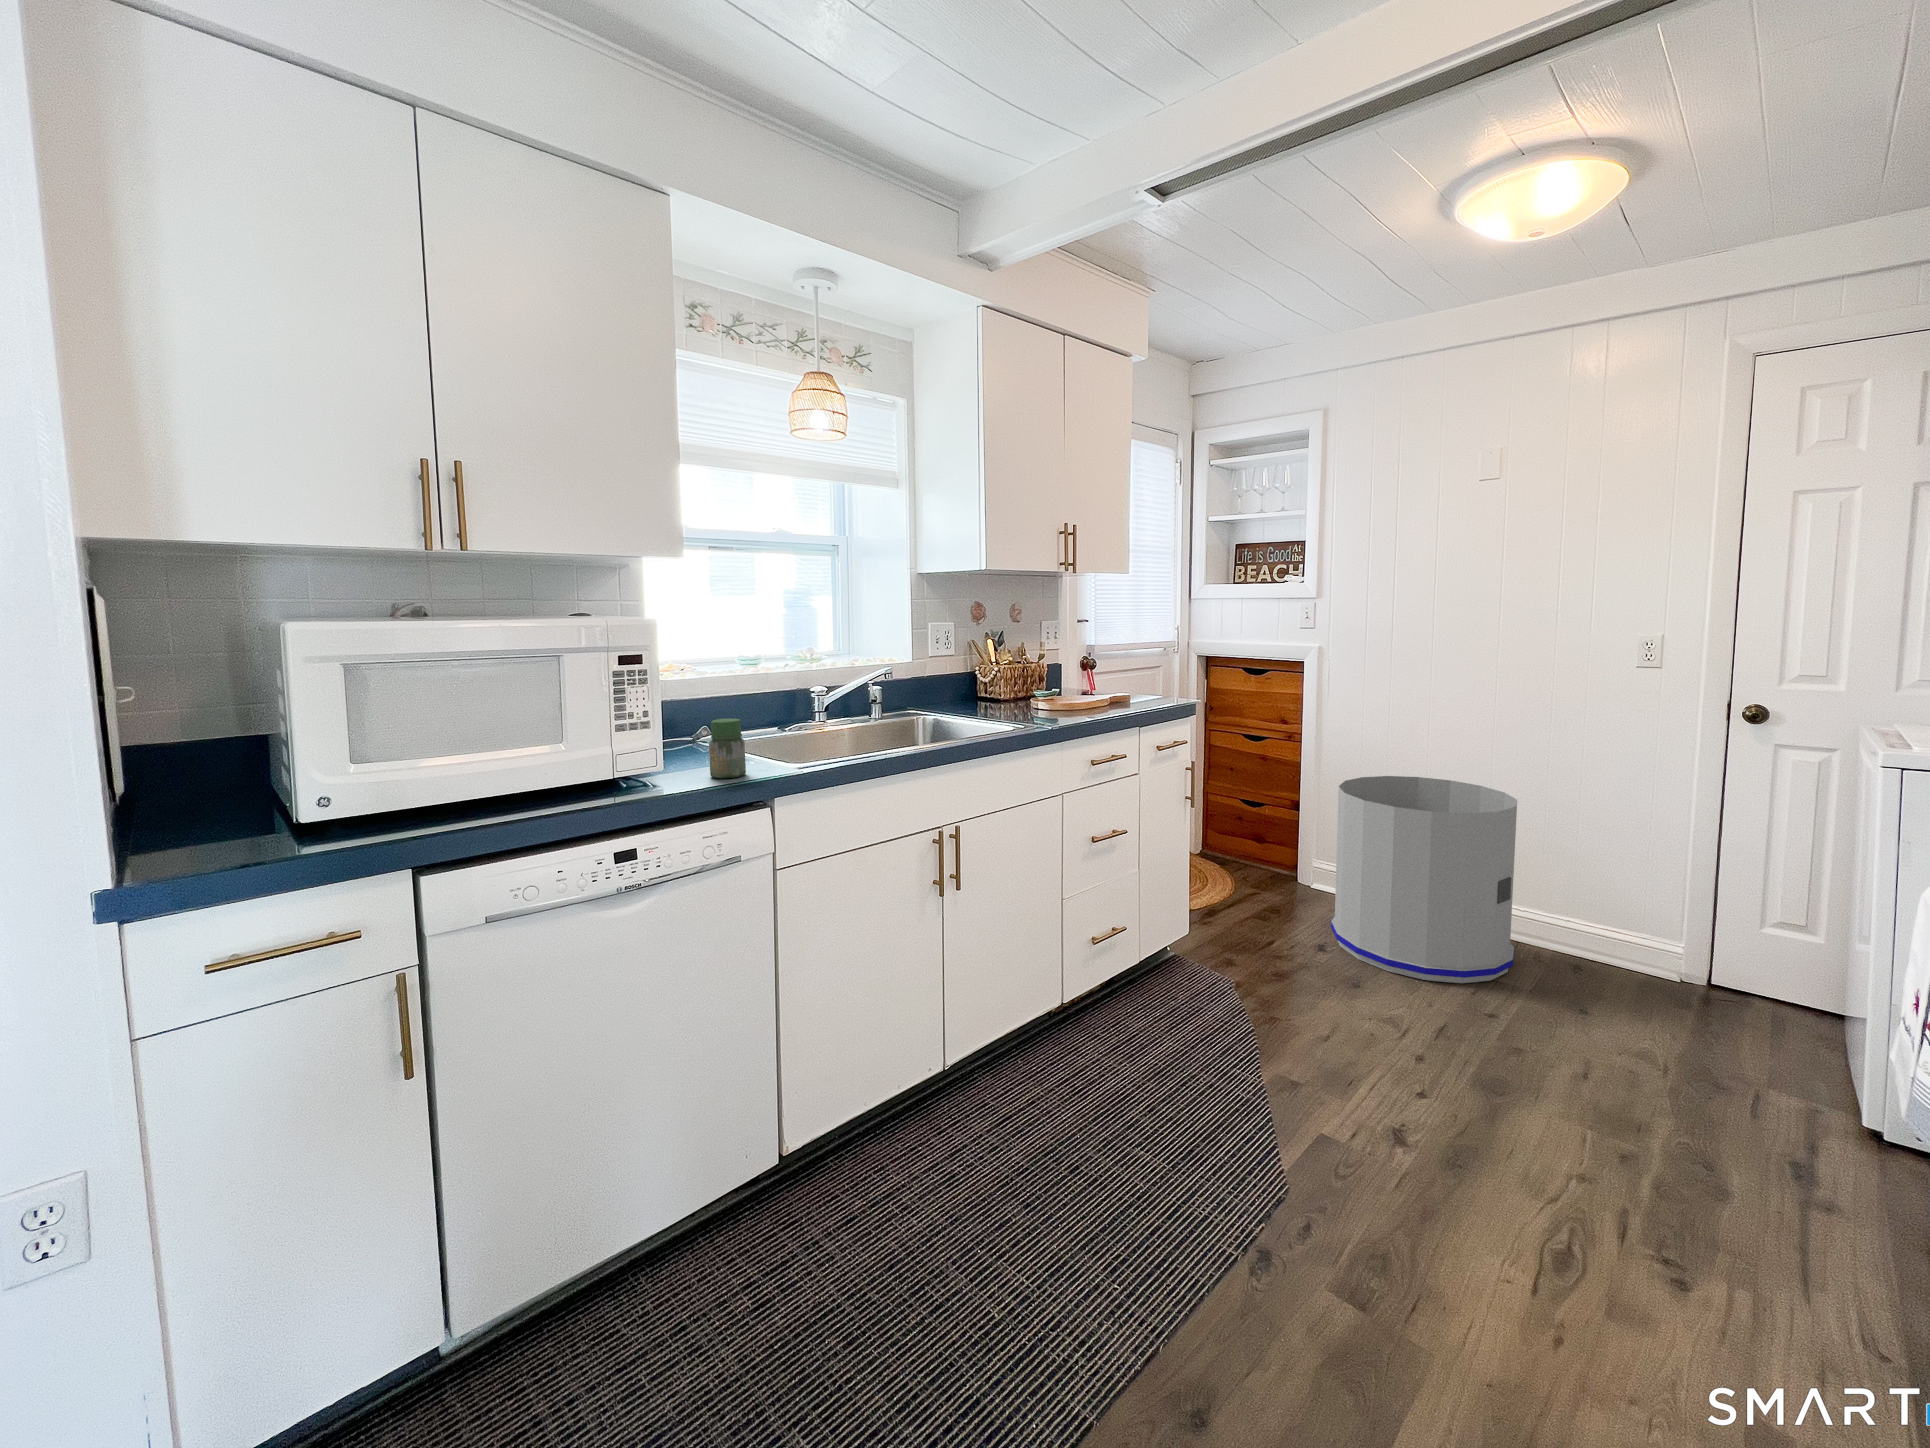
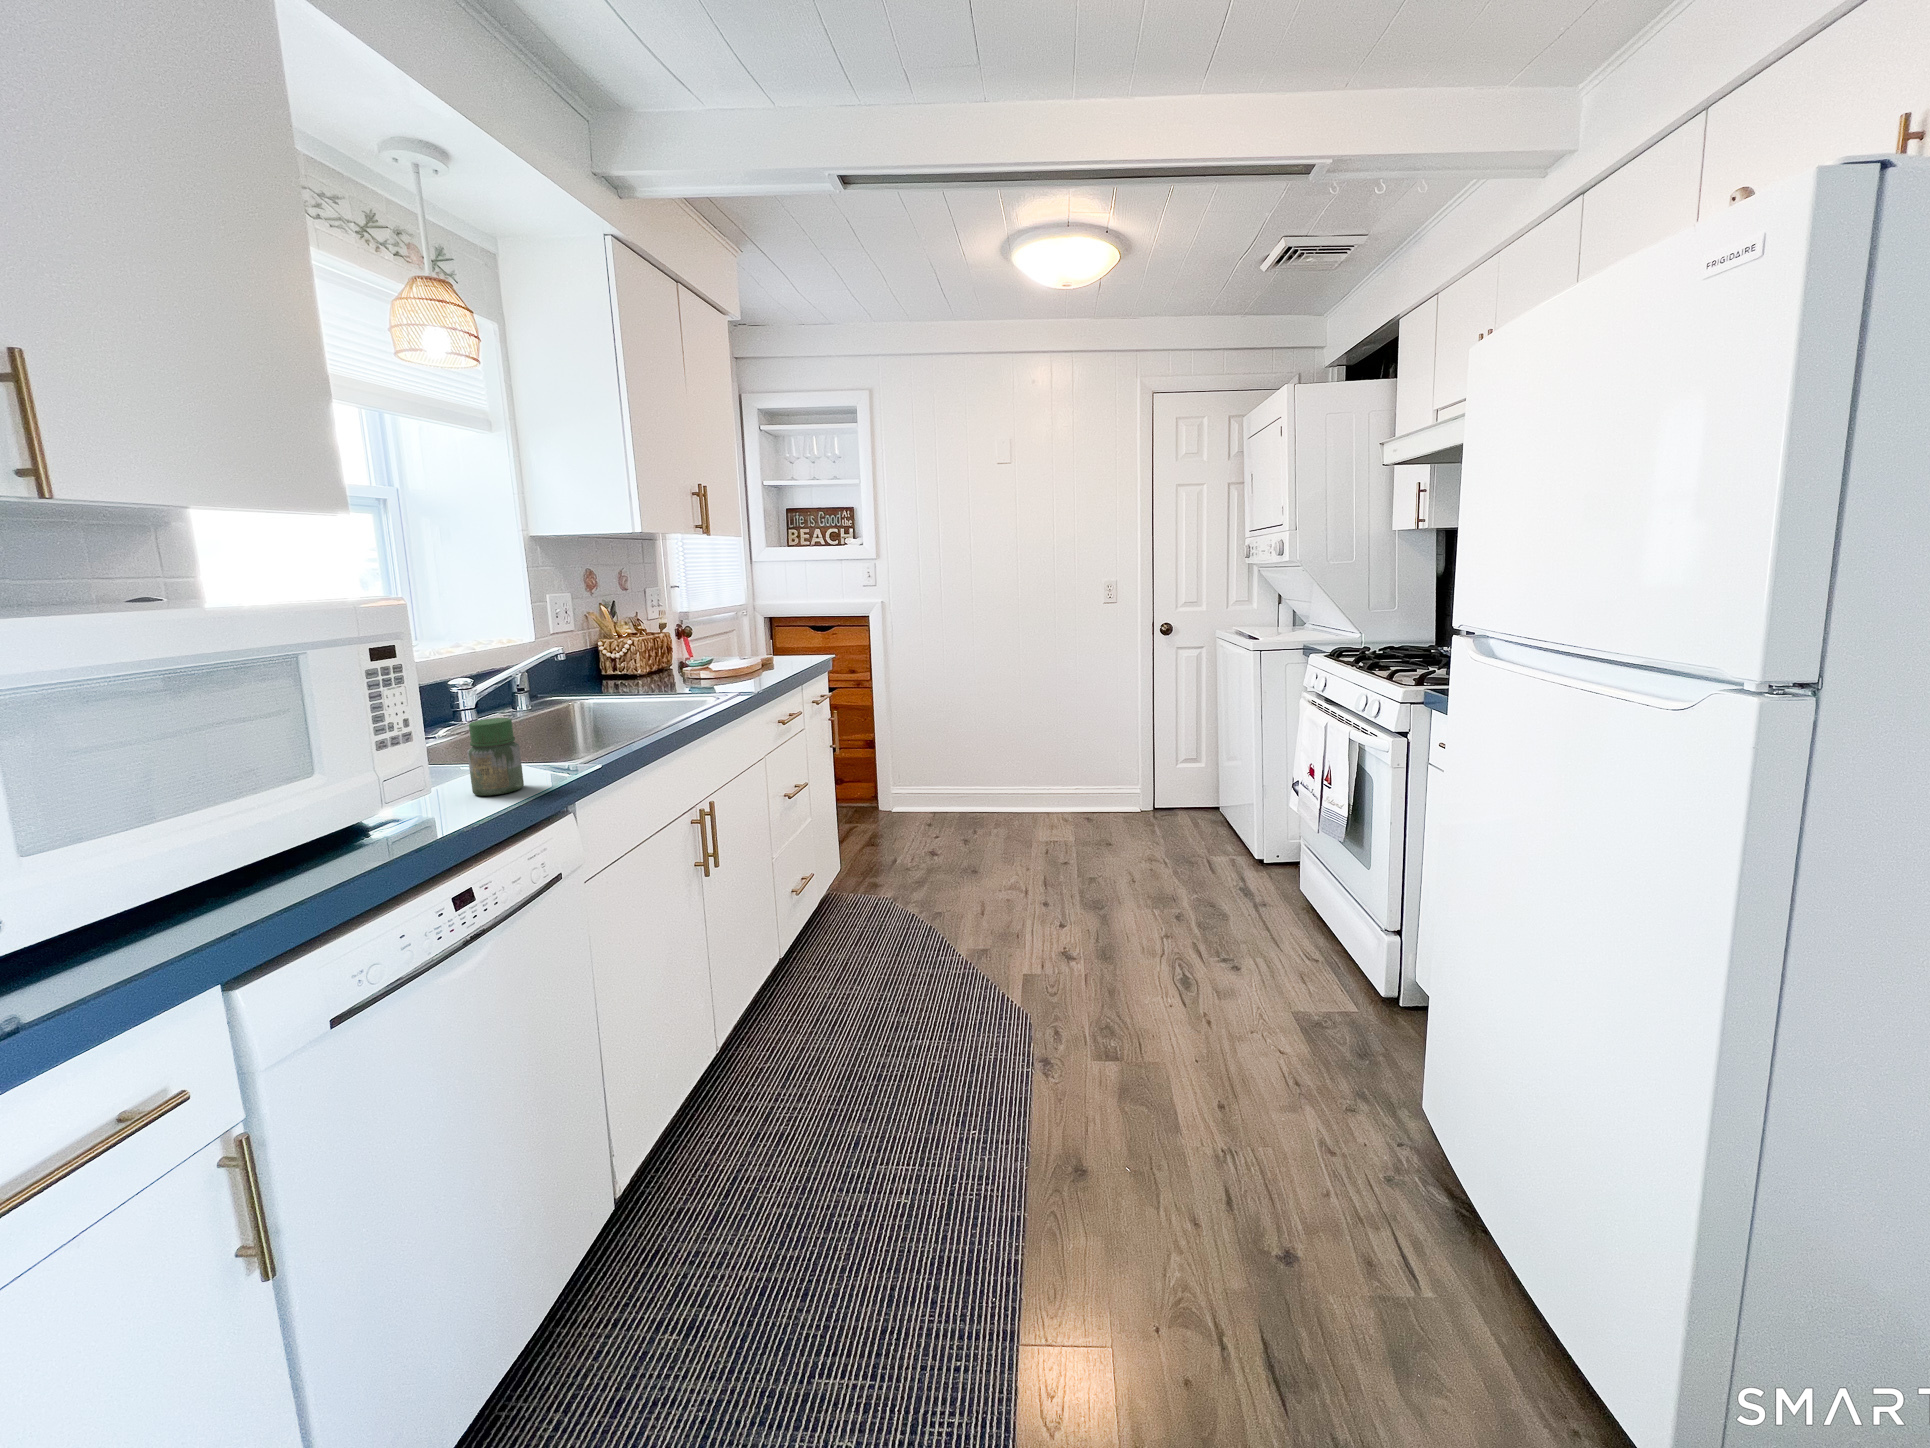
trash can: present [1331,776,1517,983] -> none [927,703,1053,855]

